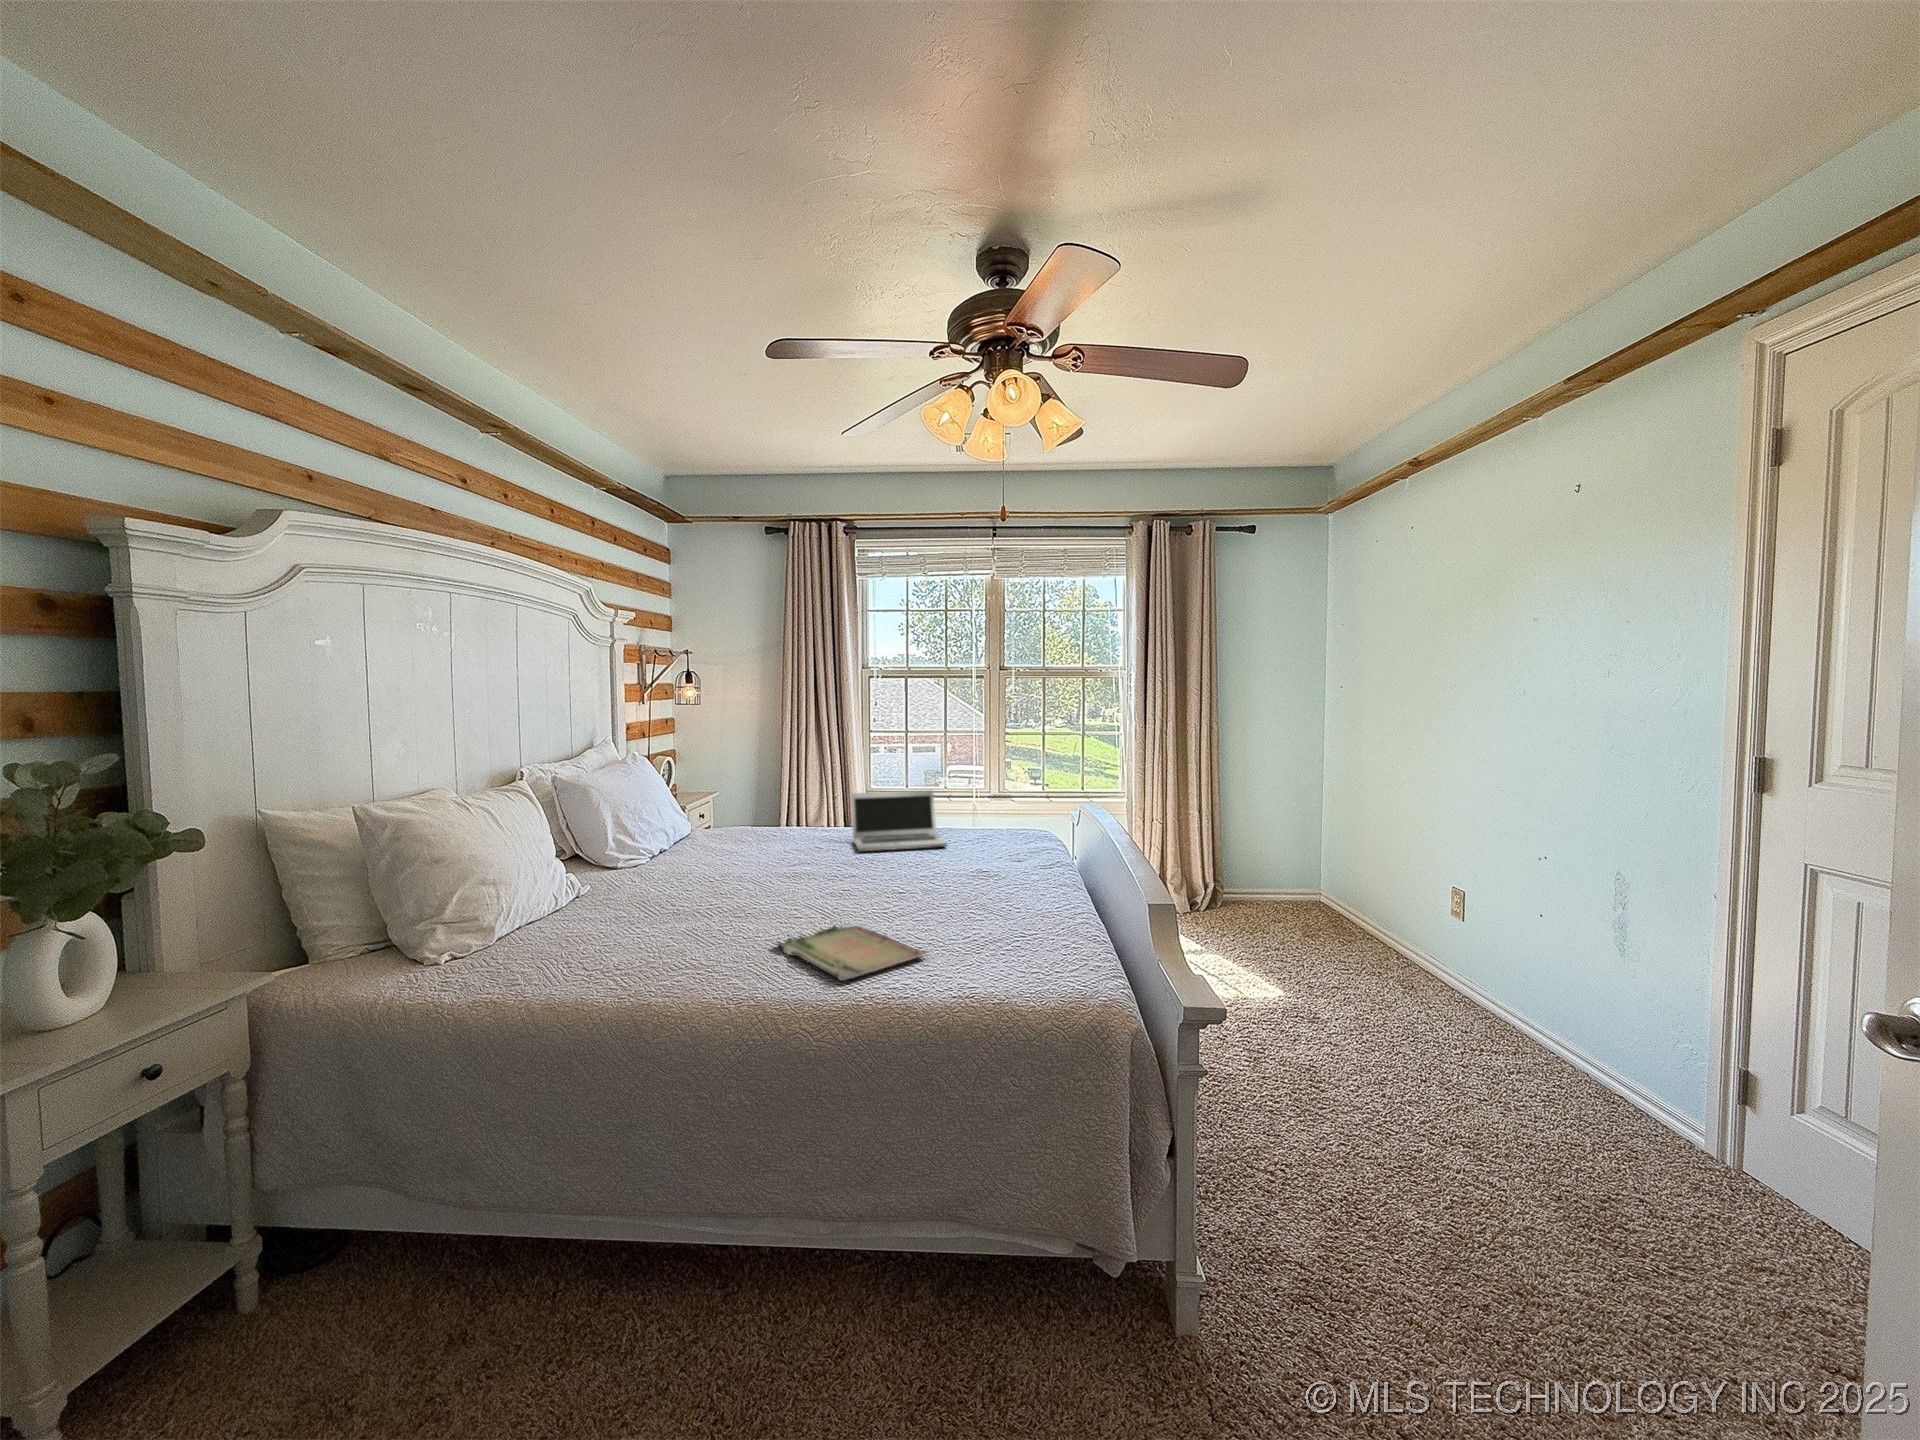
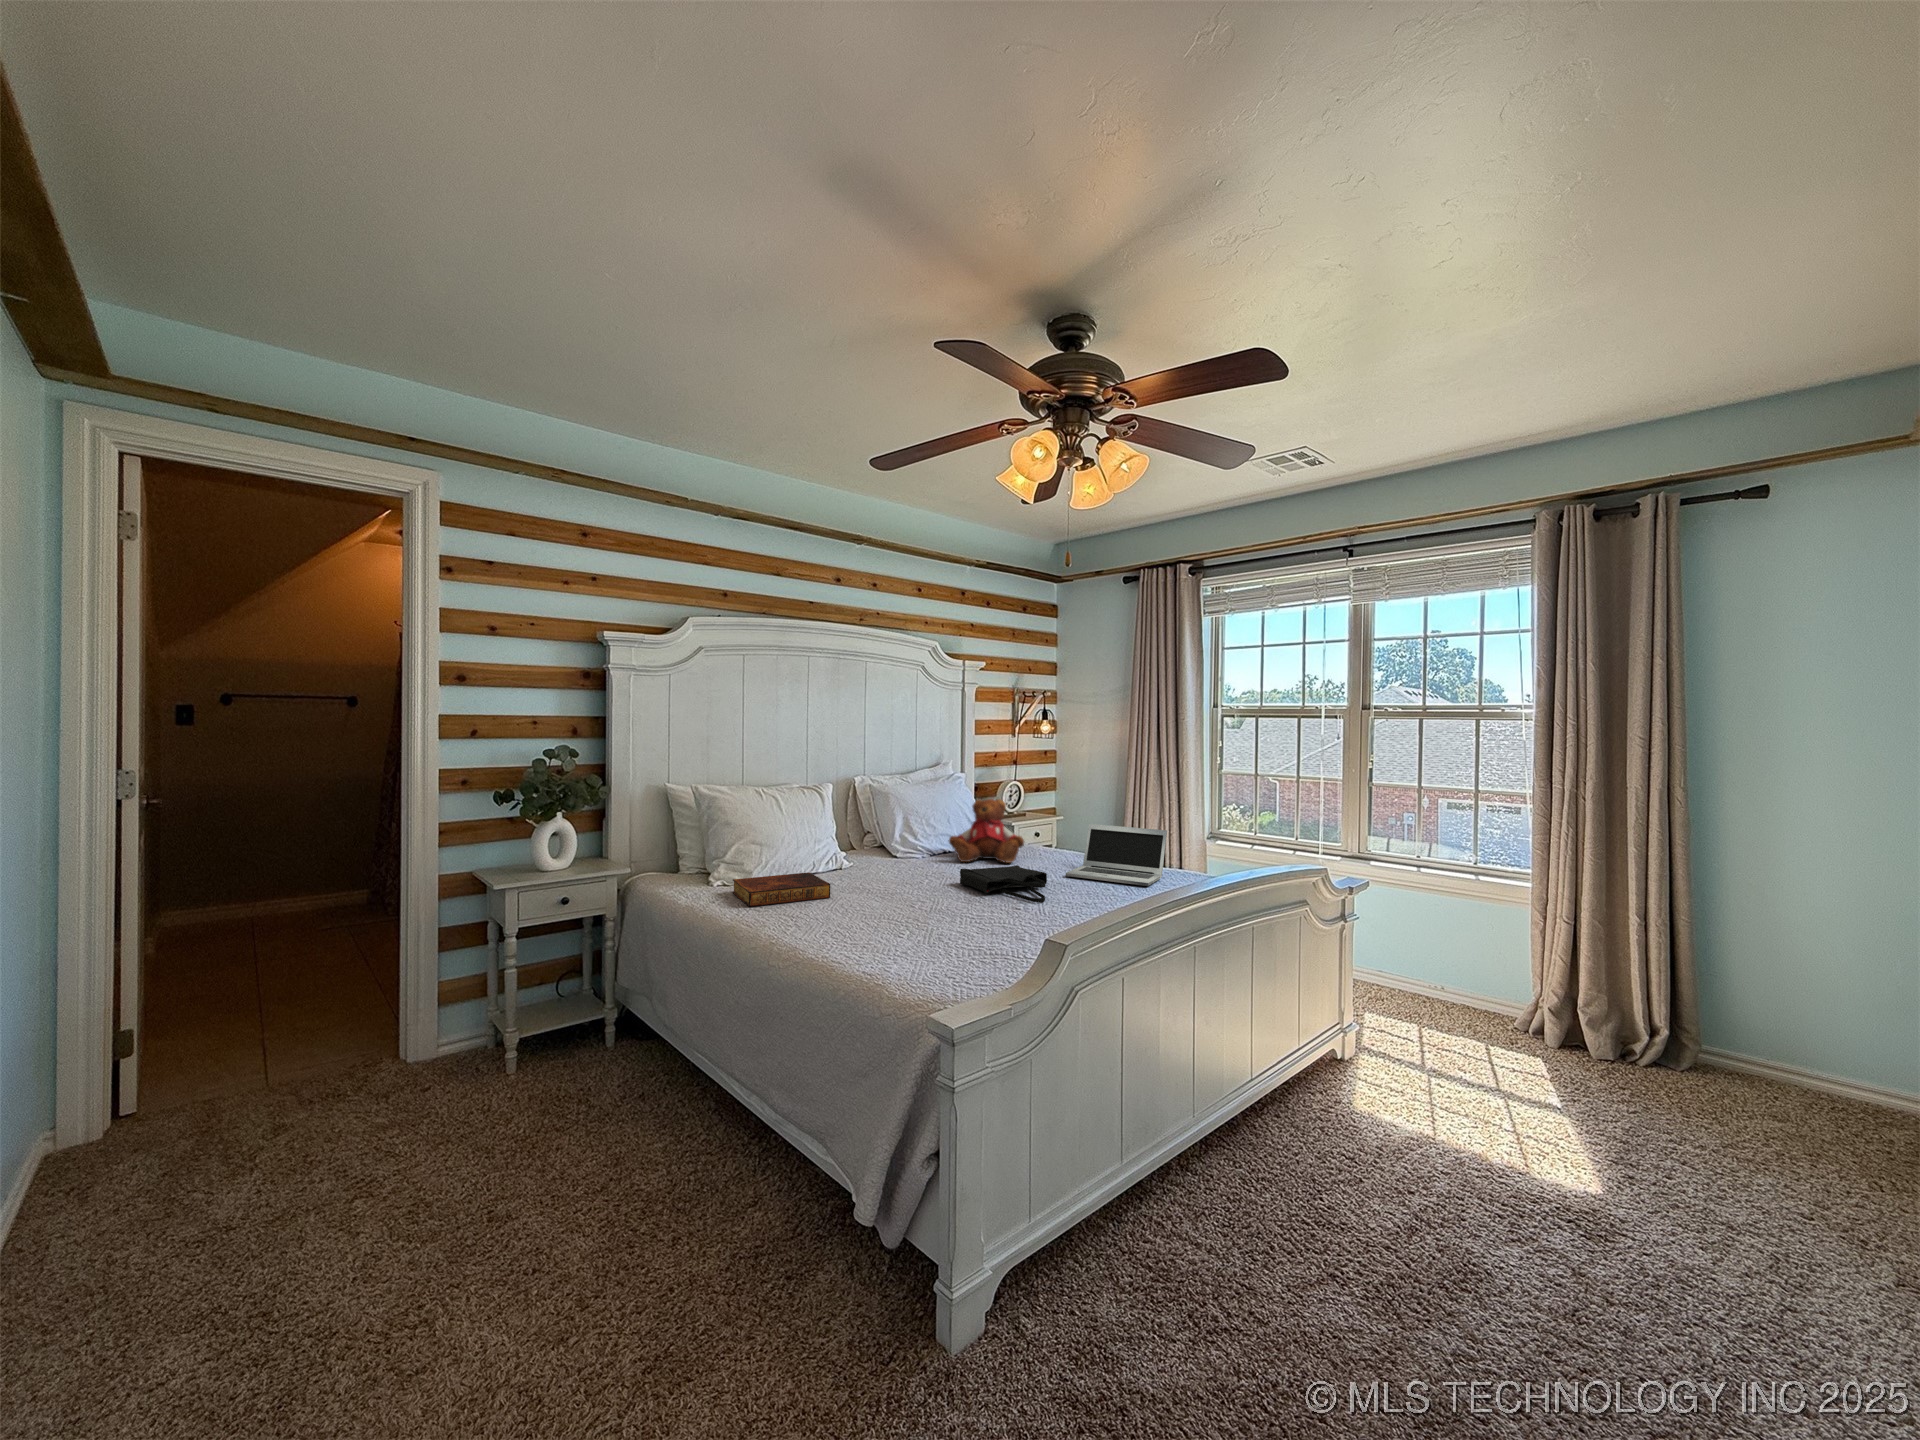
teddy bear: none [686,778,780,858] -> present [949,799,1024,863]
tote bag: none [779,849,904,884] -> present [960,865,1047,902]
book: none [499,908,668,975] -> present [732,872,830,907]
tray: present [777,920,926,981] -> none [840,910,931,947]

